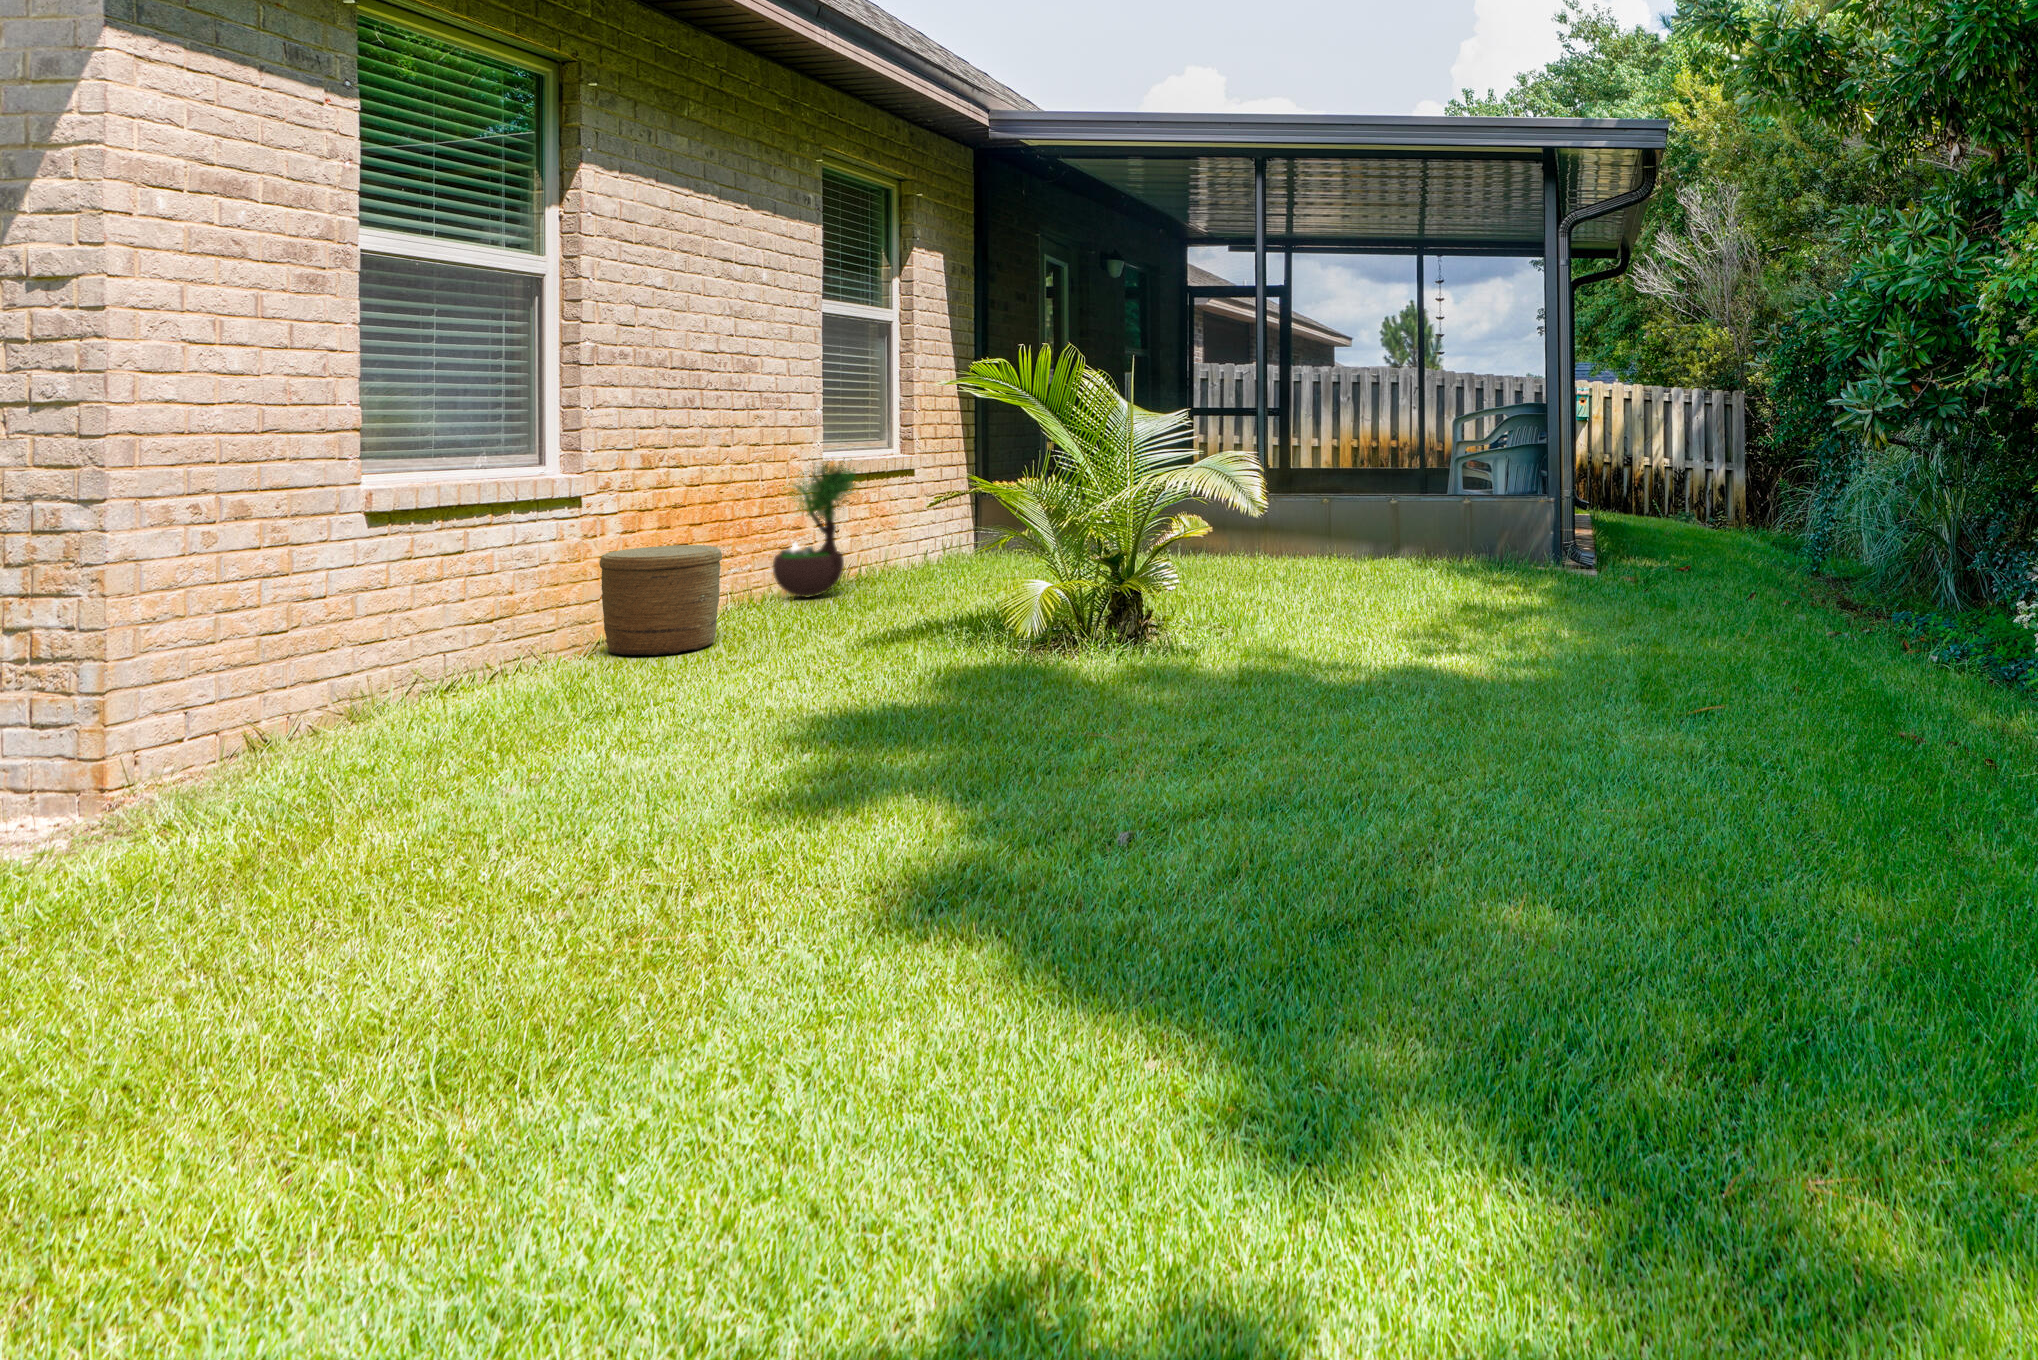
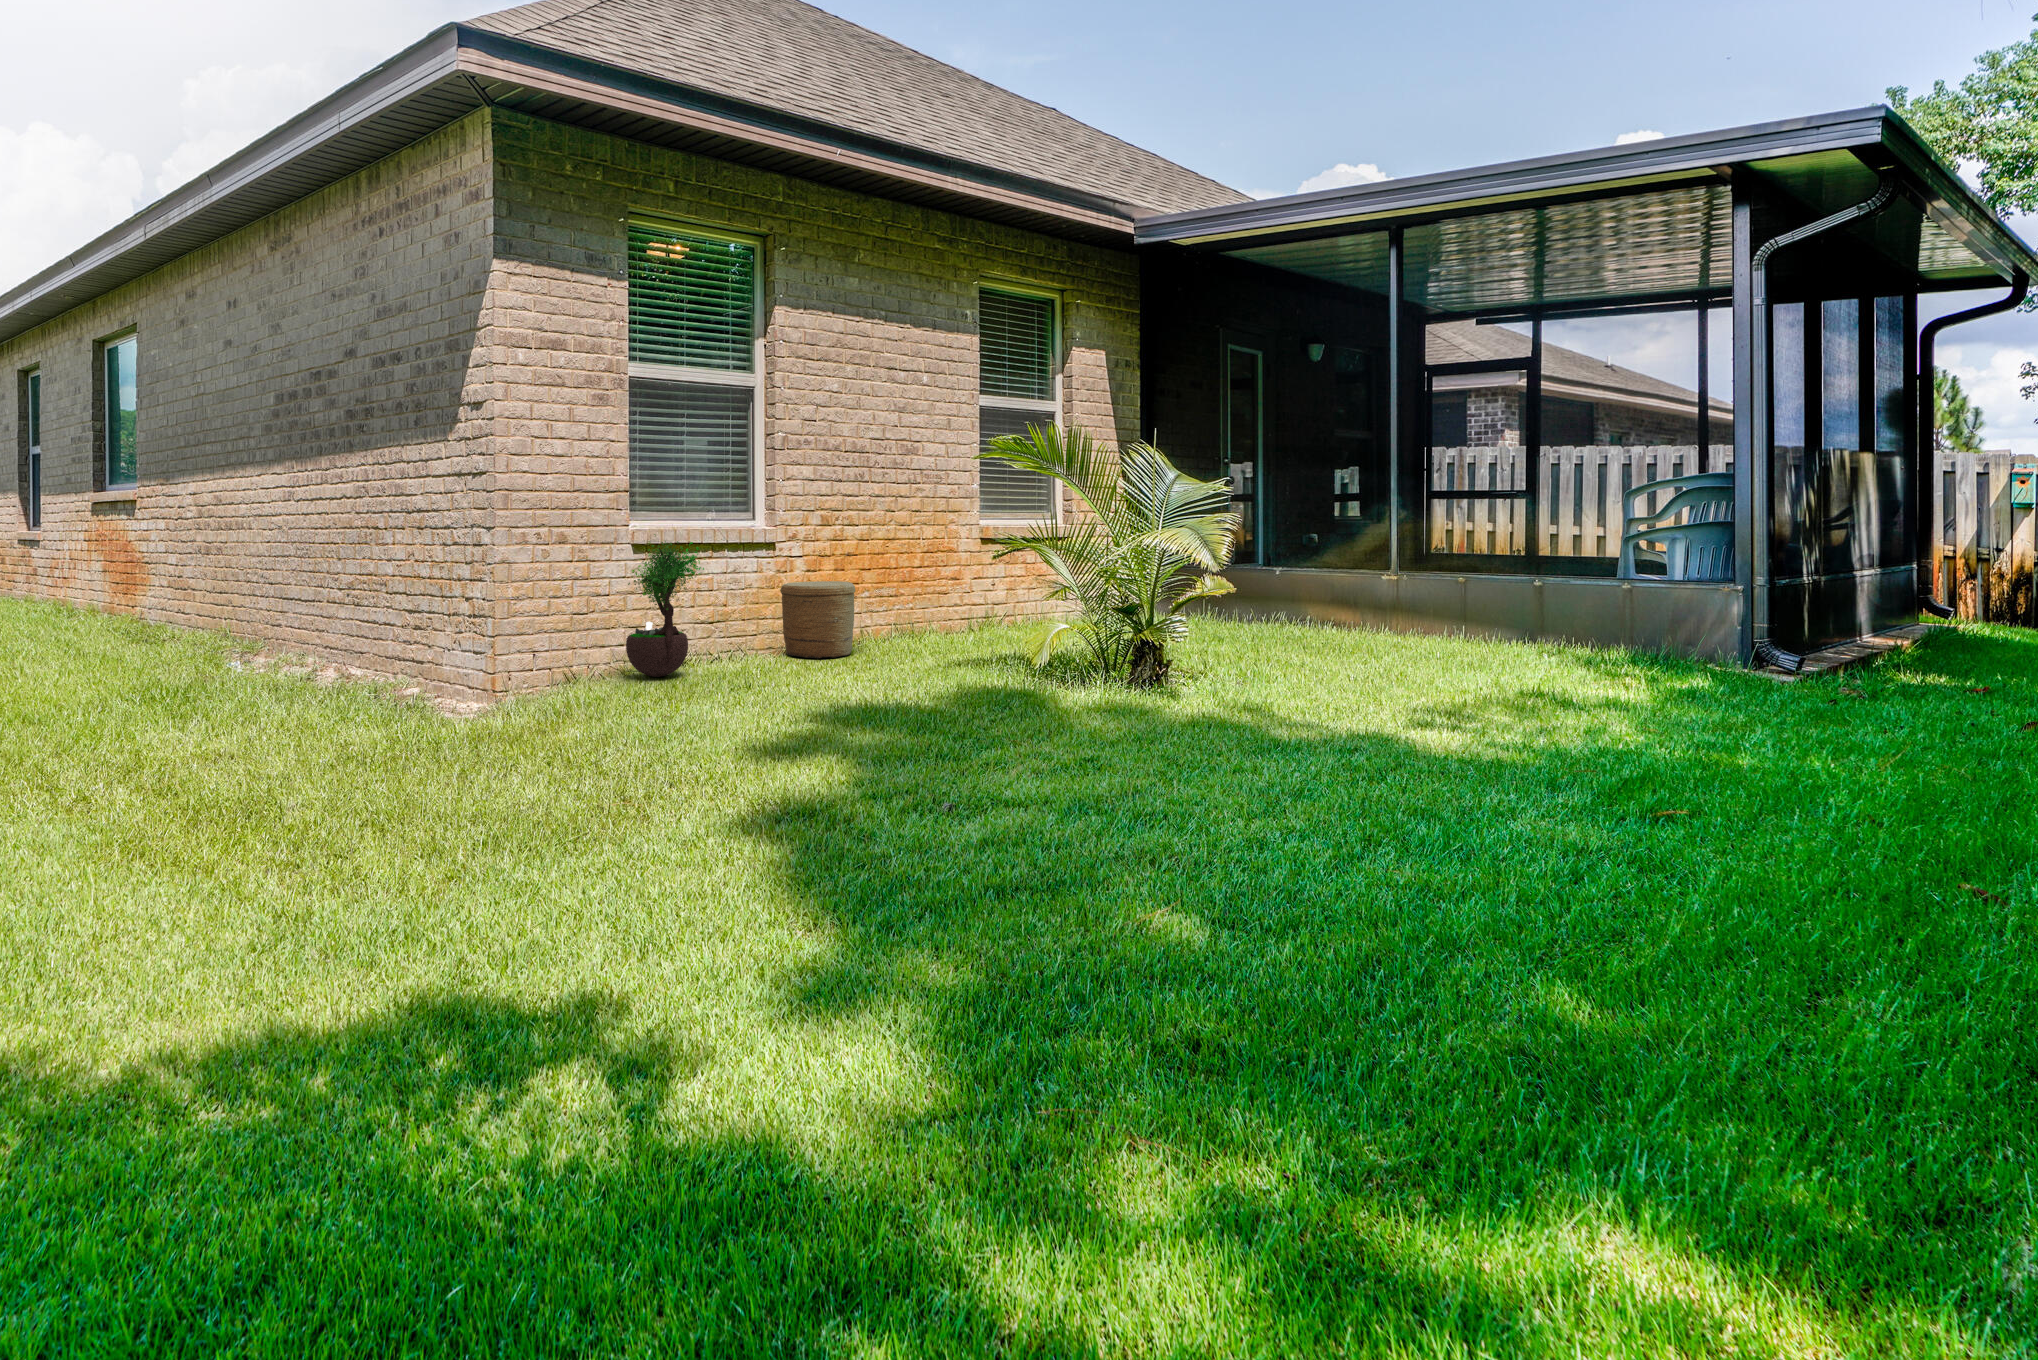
potted tree: present [773,458,862,597] -> present [626,534,705,677]

